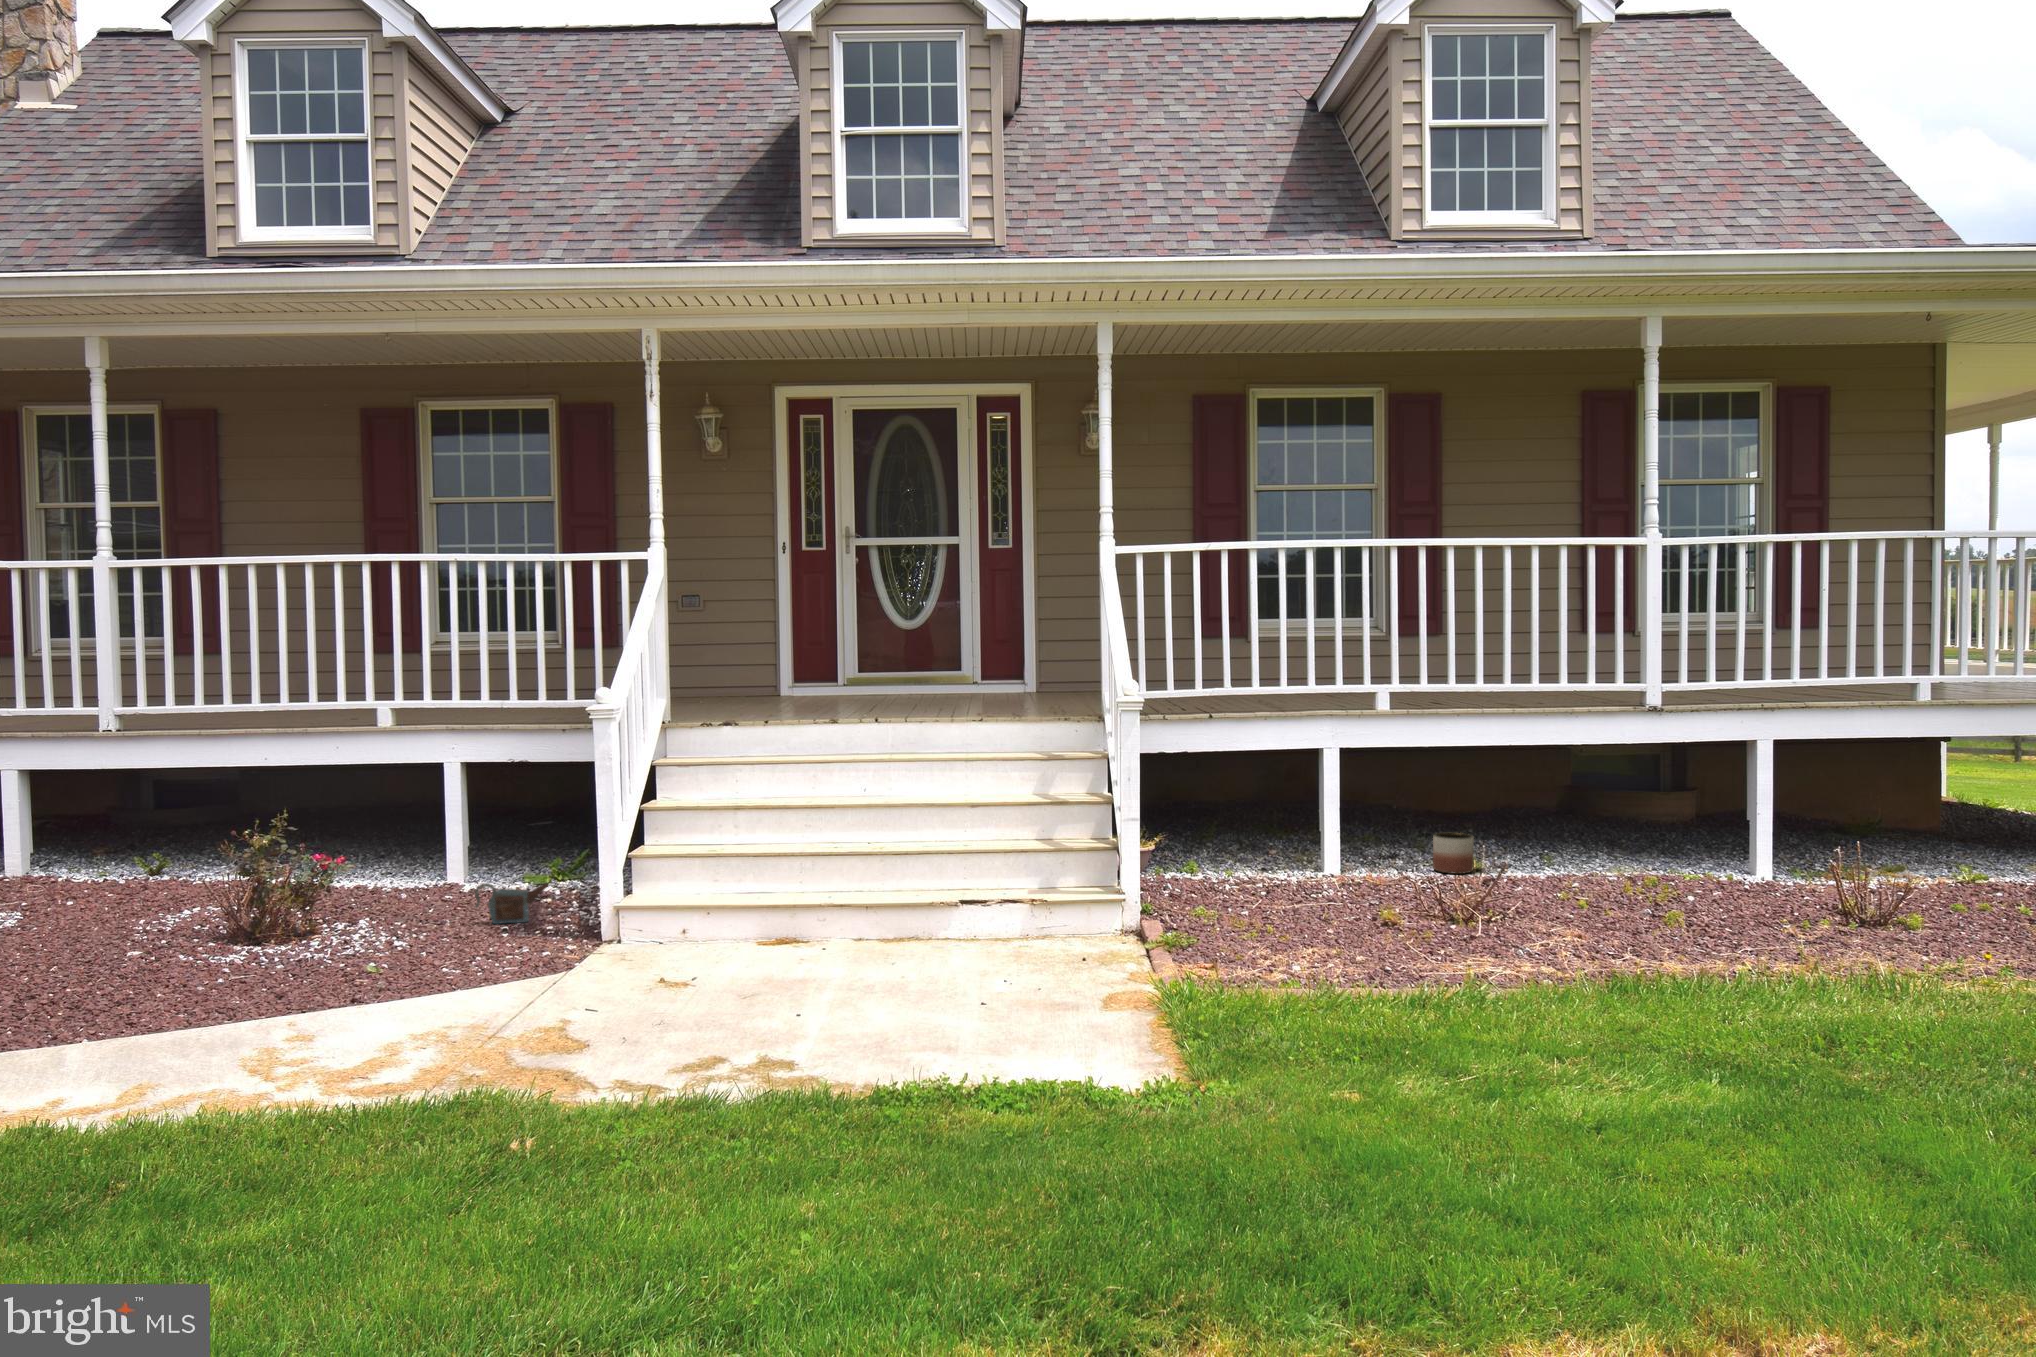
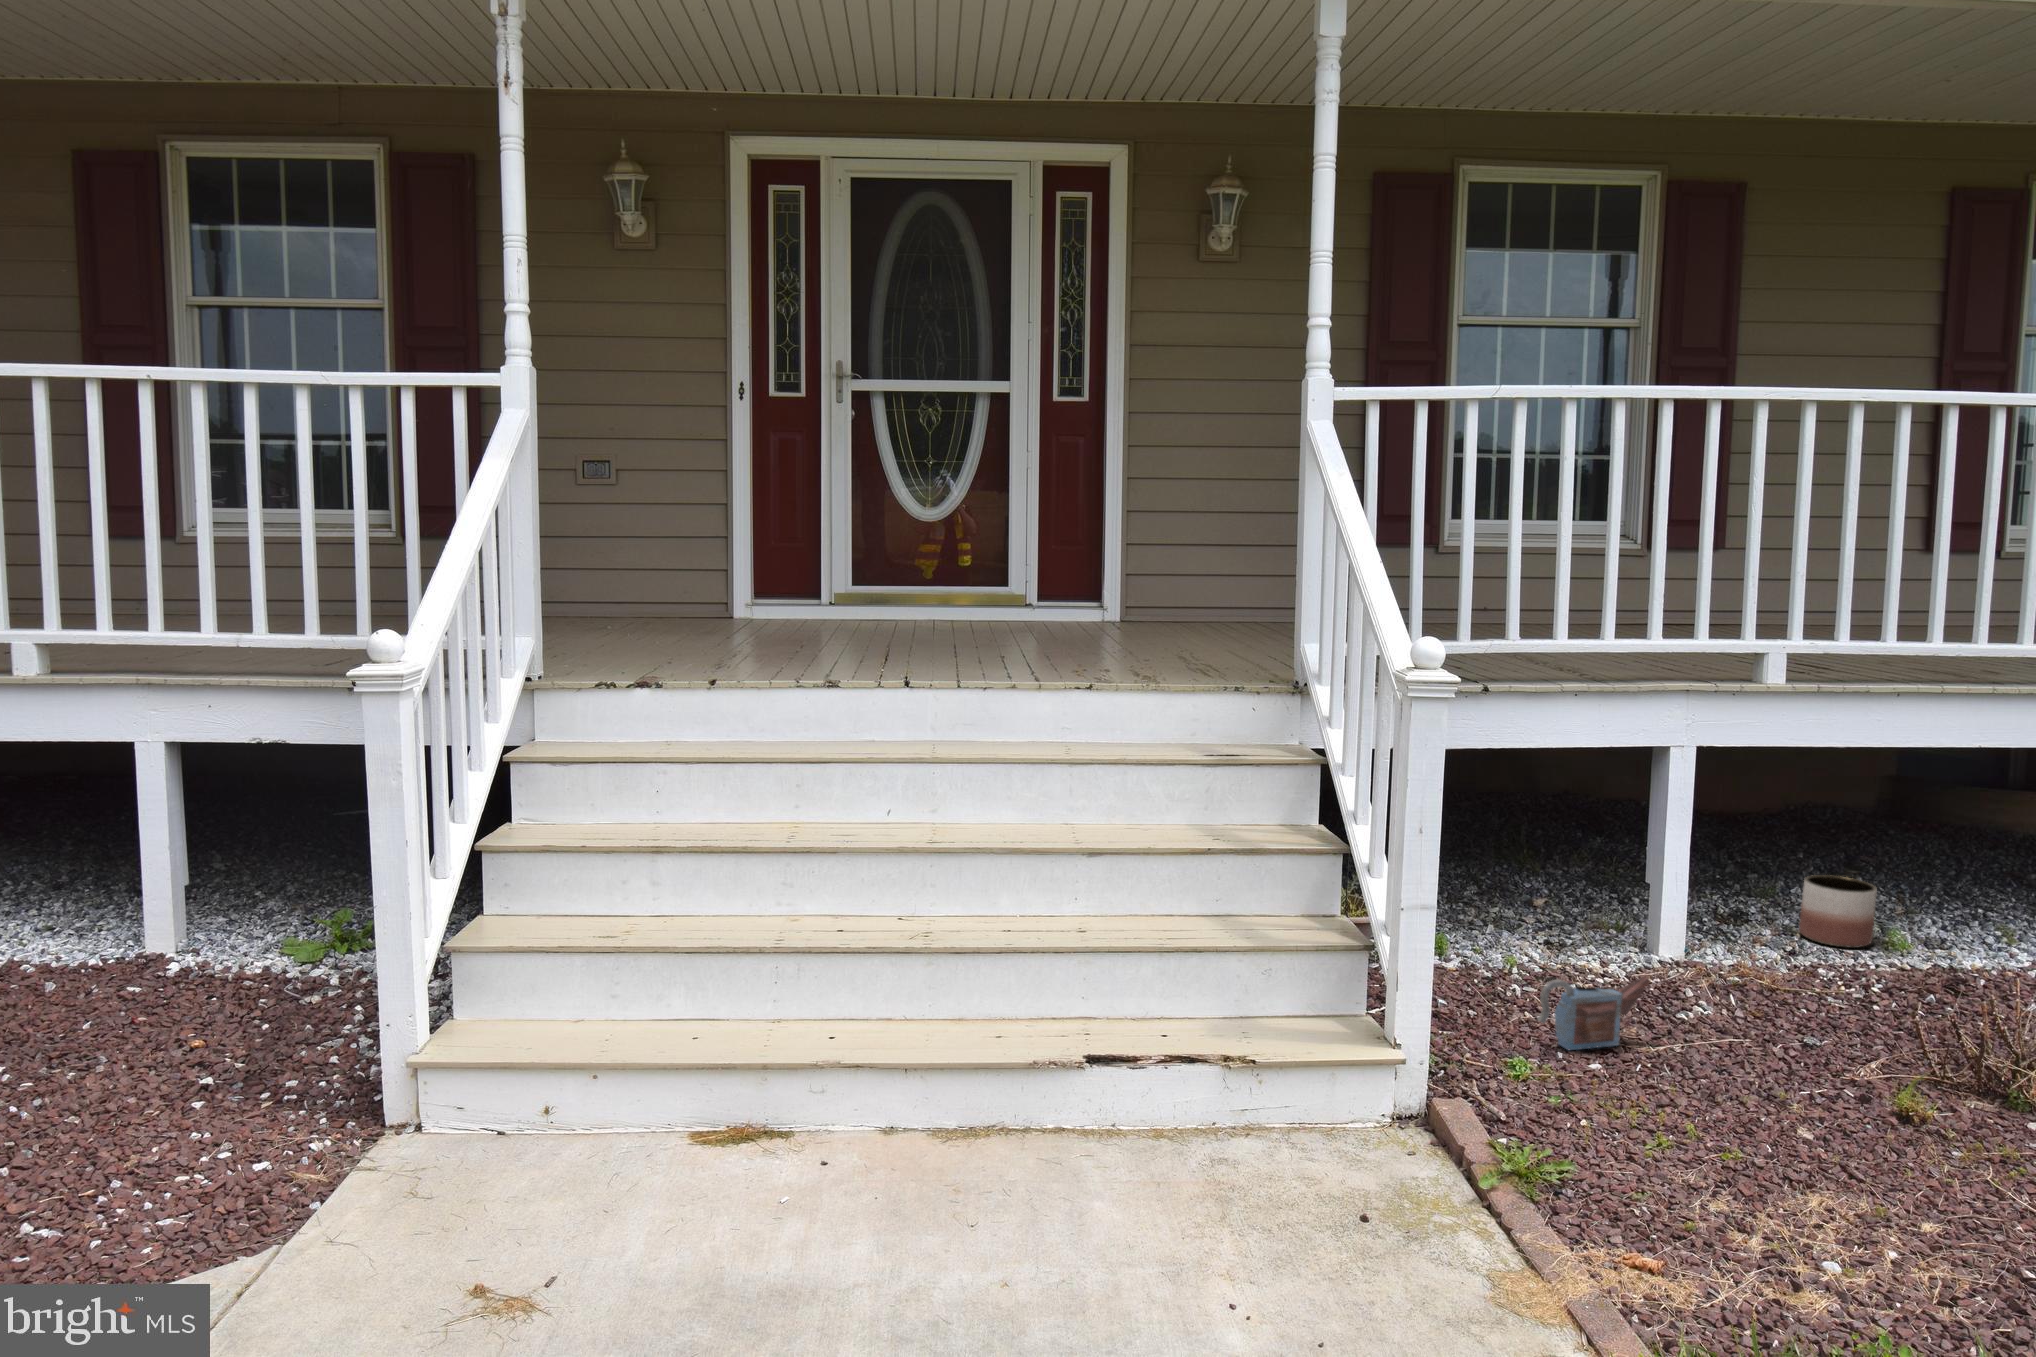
watering can: present [475,883,549,924] -> present [1538,977,1650,1050]

